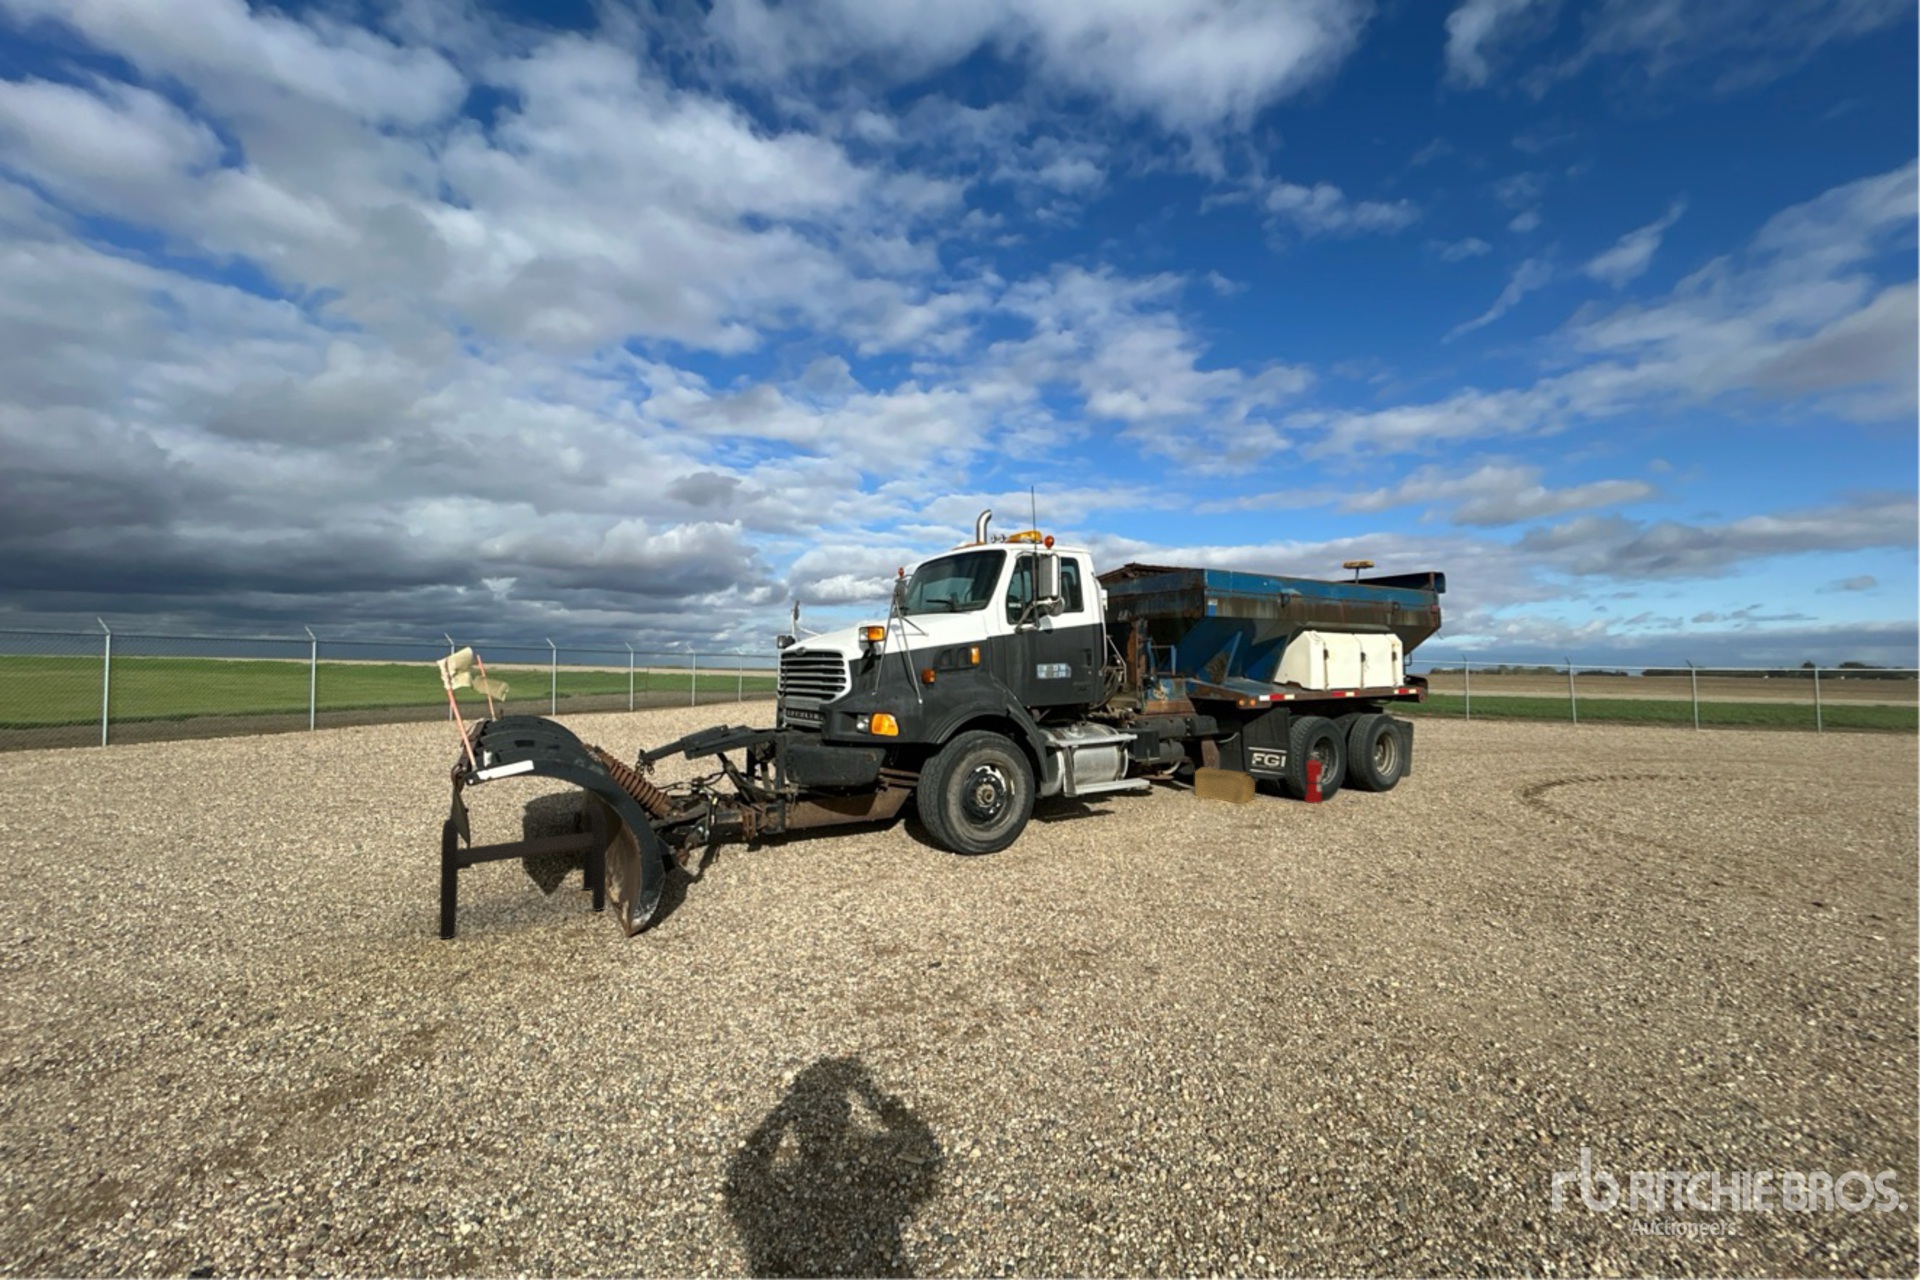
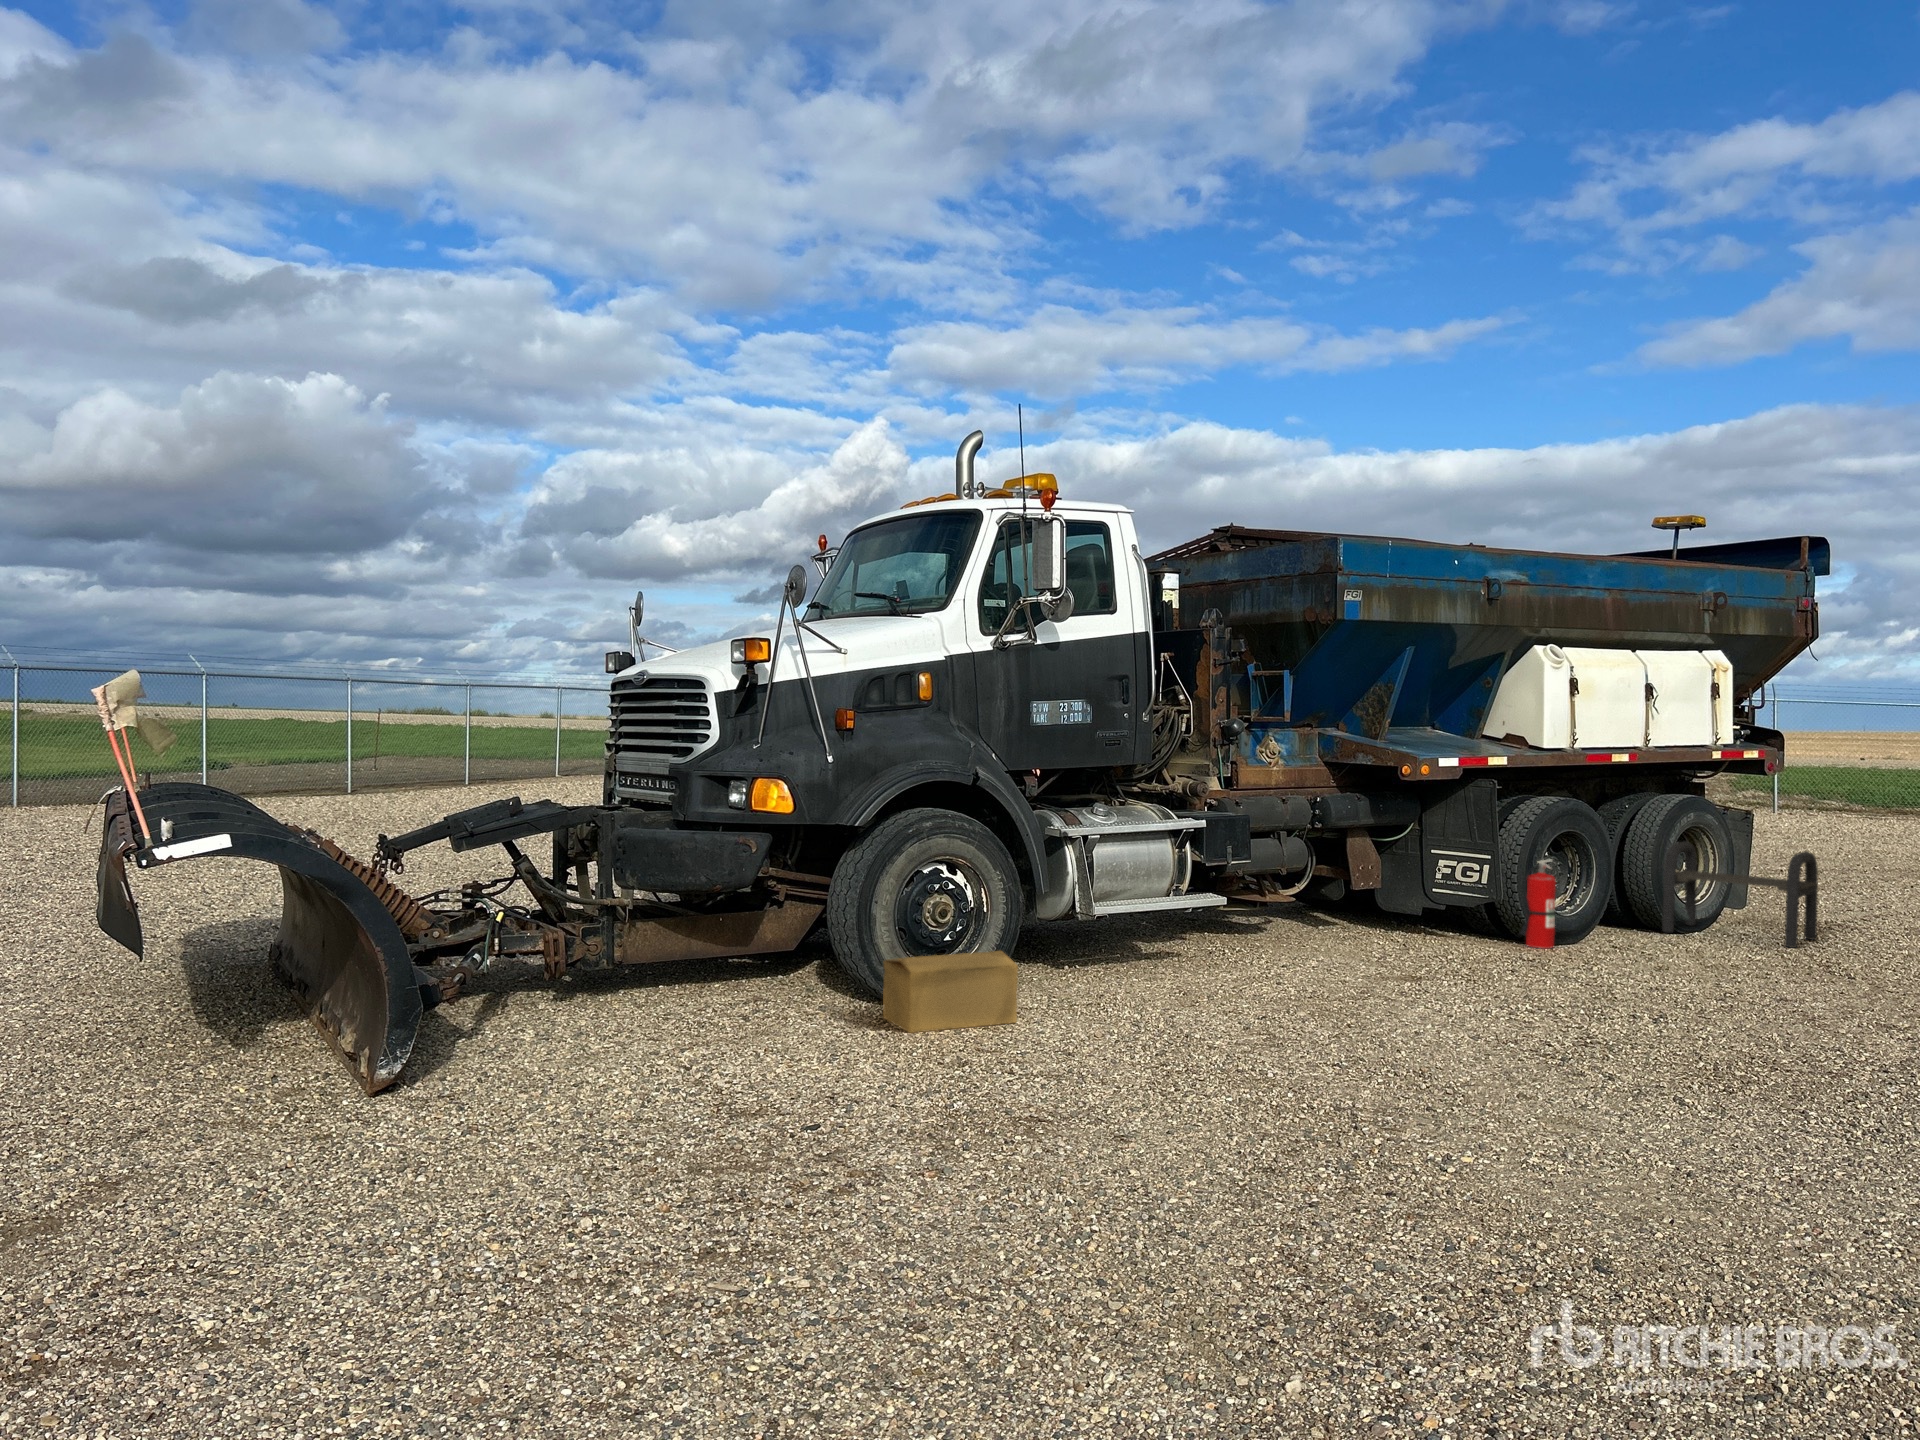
cardboard box: present [1195,767,1255,803] -> present [883,951,1018,1033]
bench: present [439,803,606,939] -> present [1662,842,1818,948]

